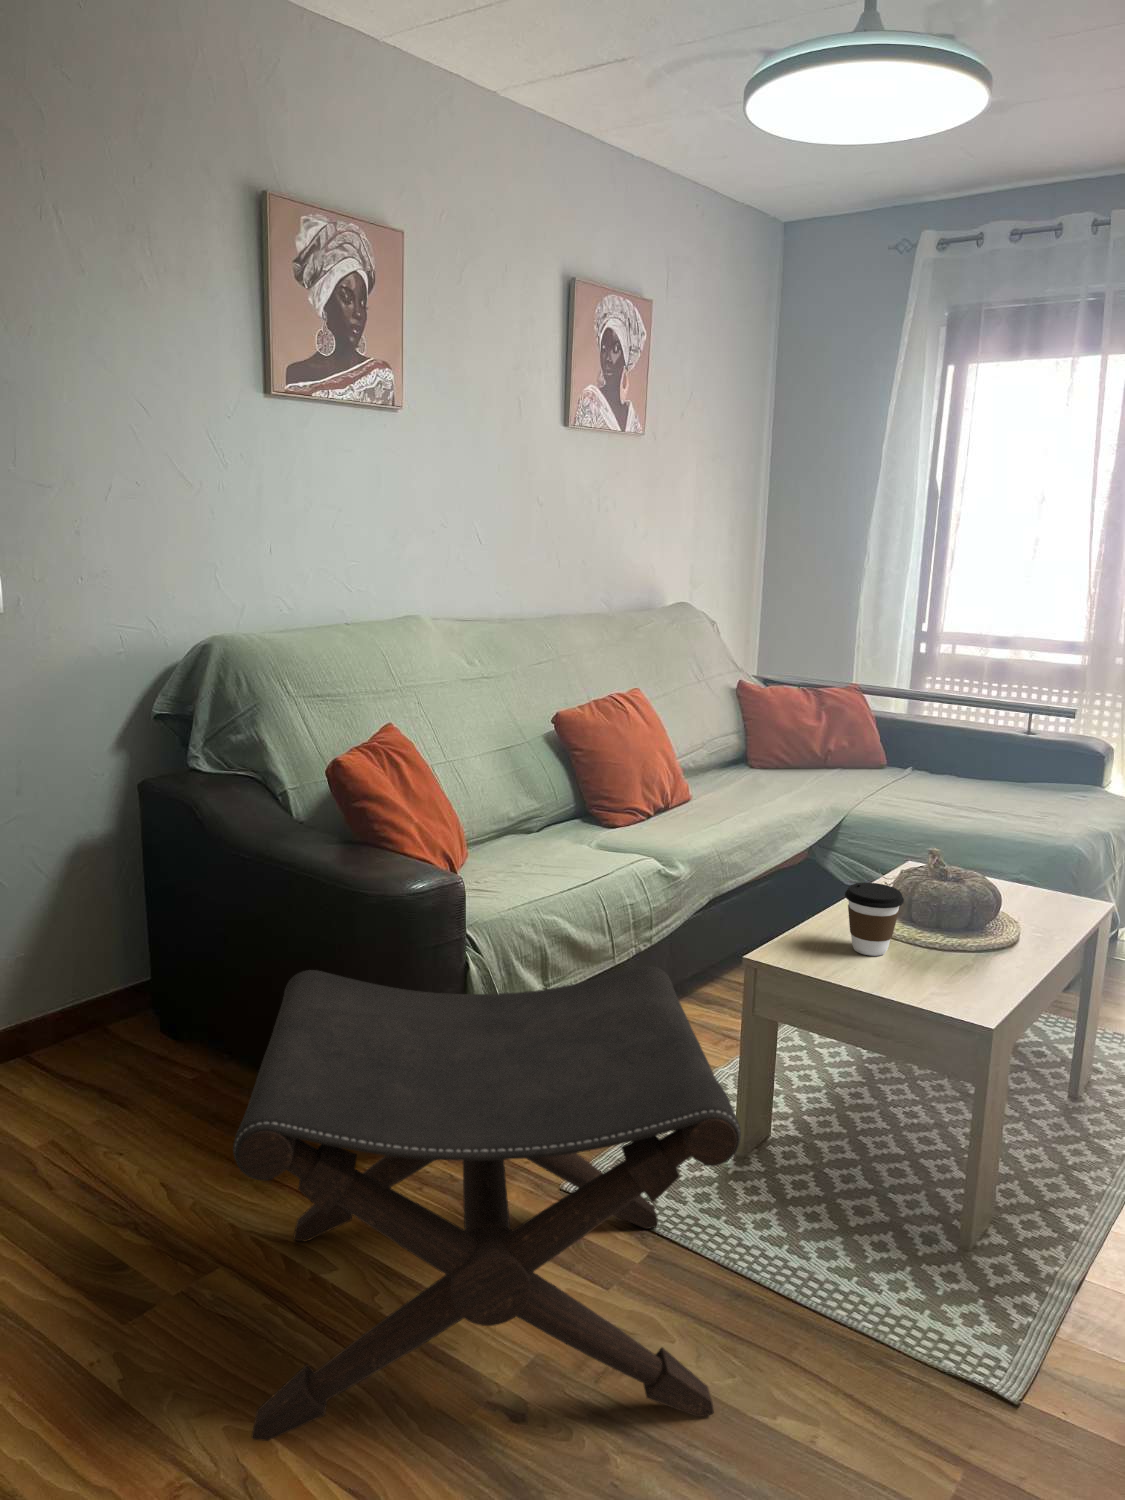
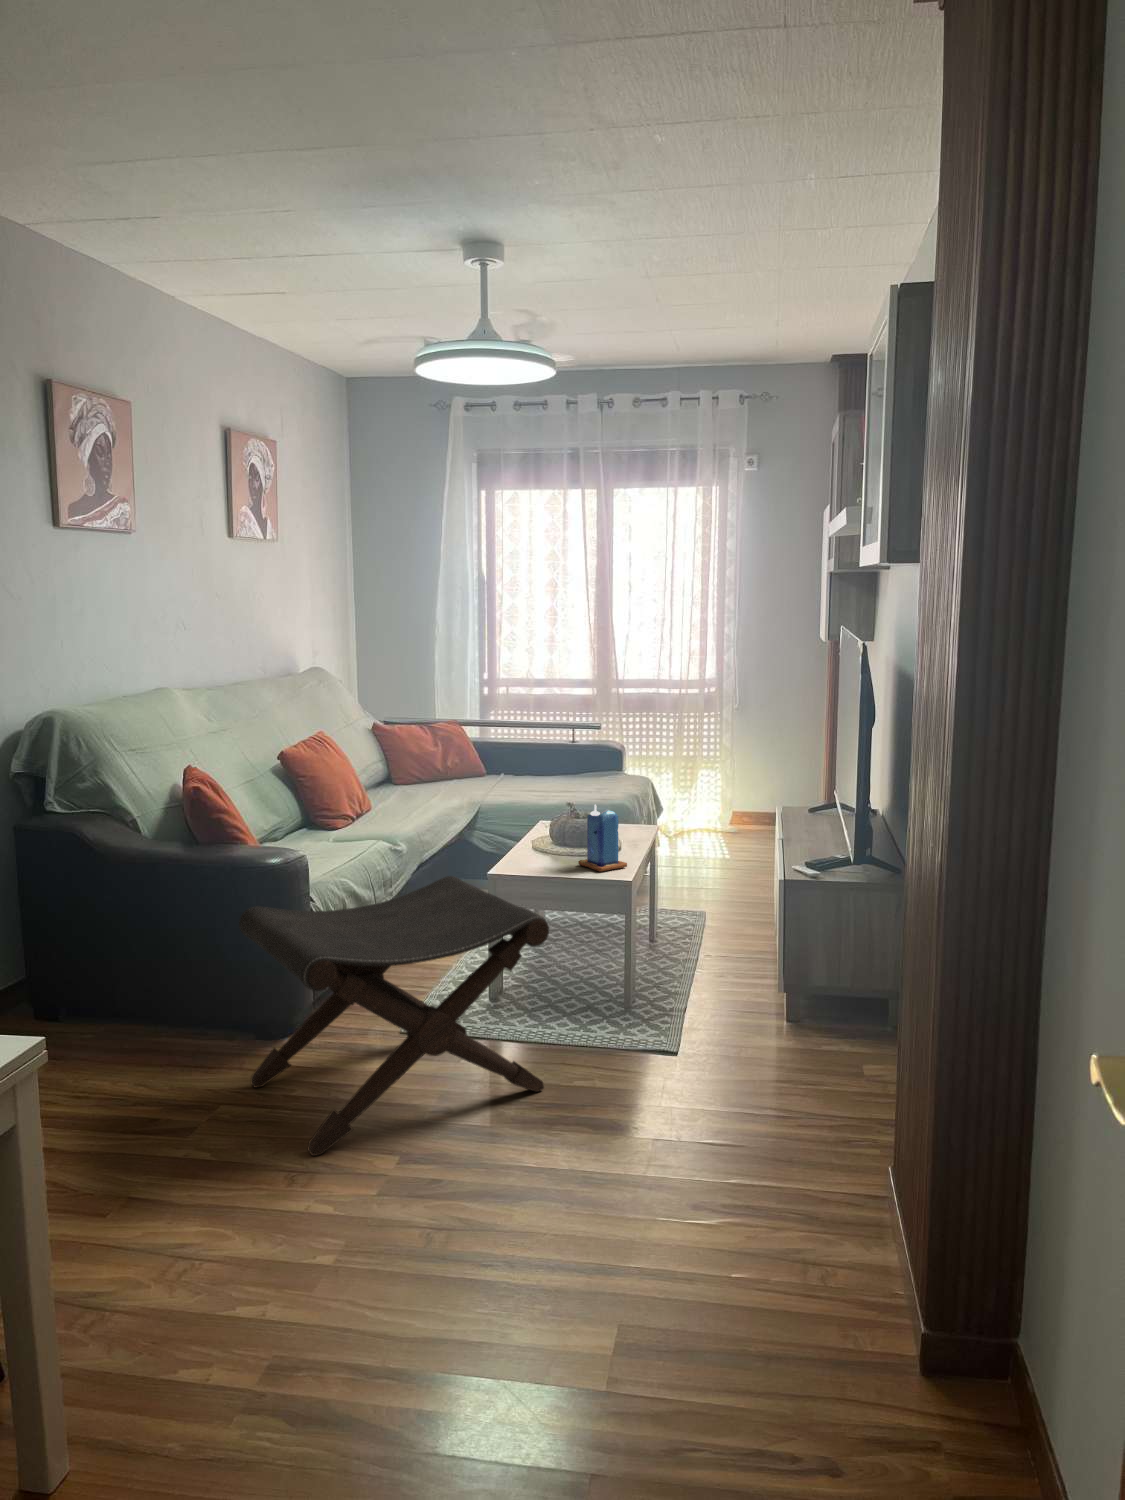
candle: none [913,874,1000,997] -> present [578,804,627,872]
coffee cup: present [845,883,904,956] -> none [532,821,565,862]

